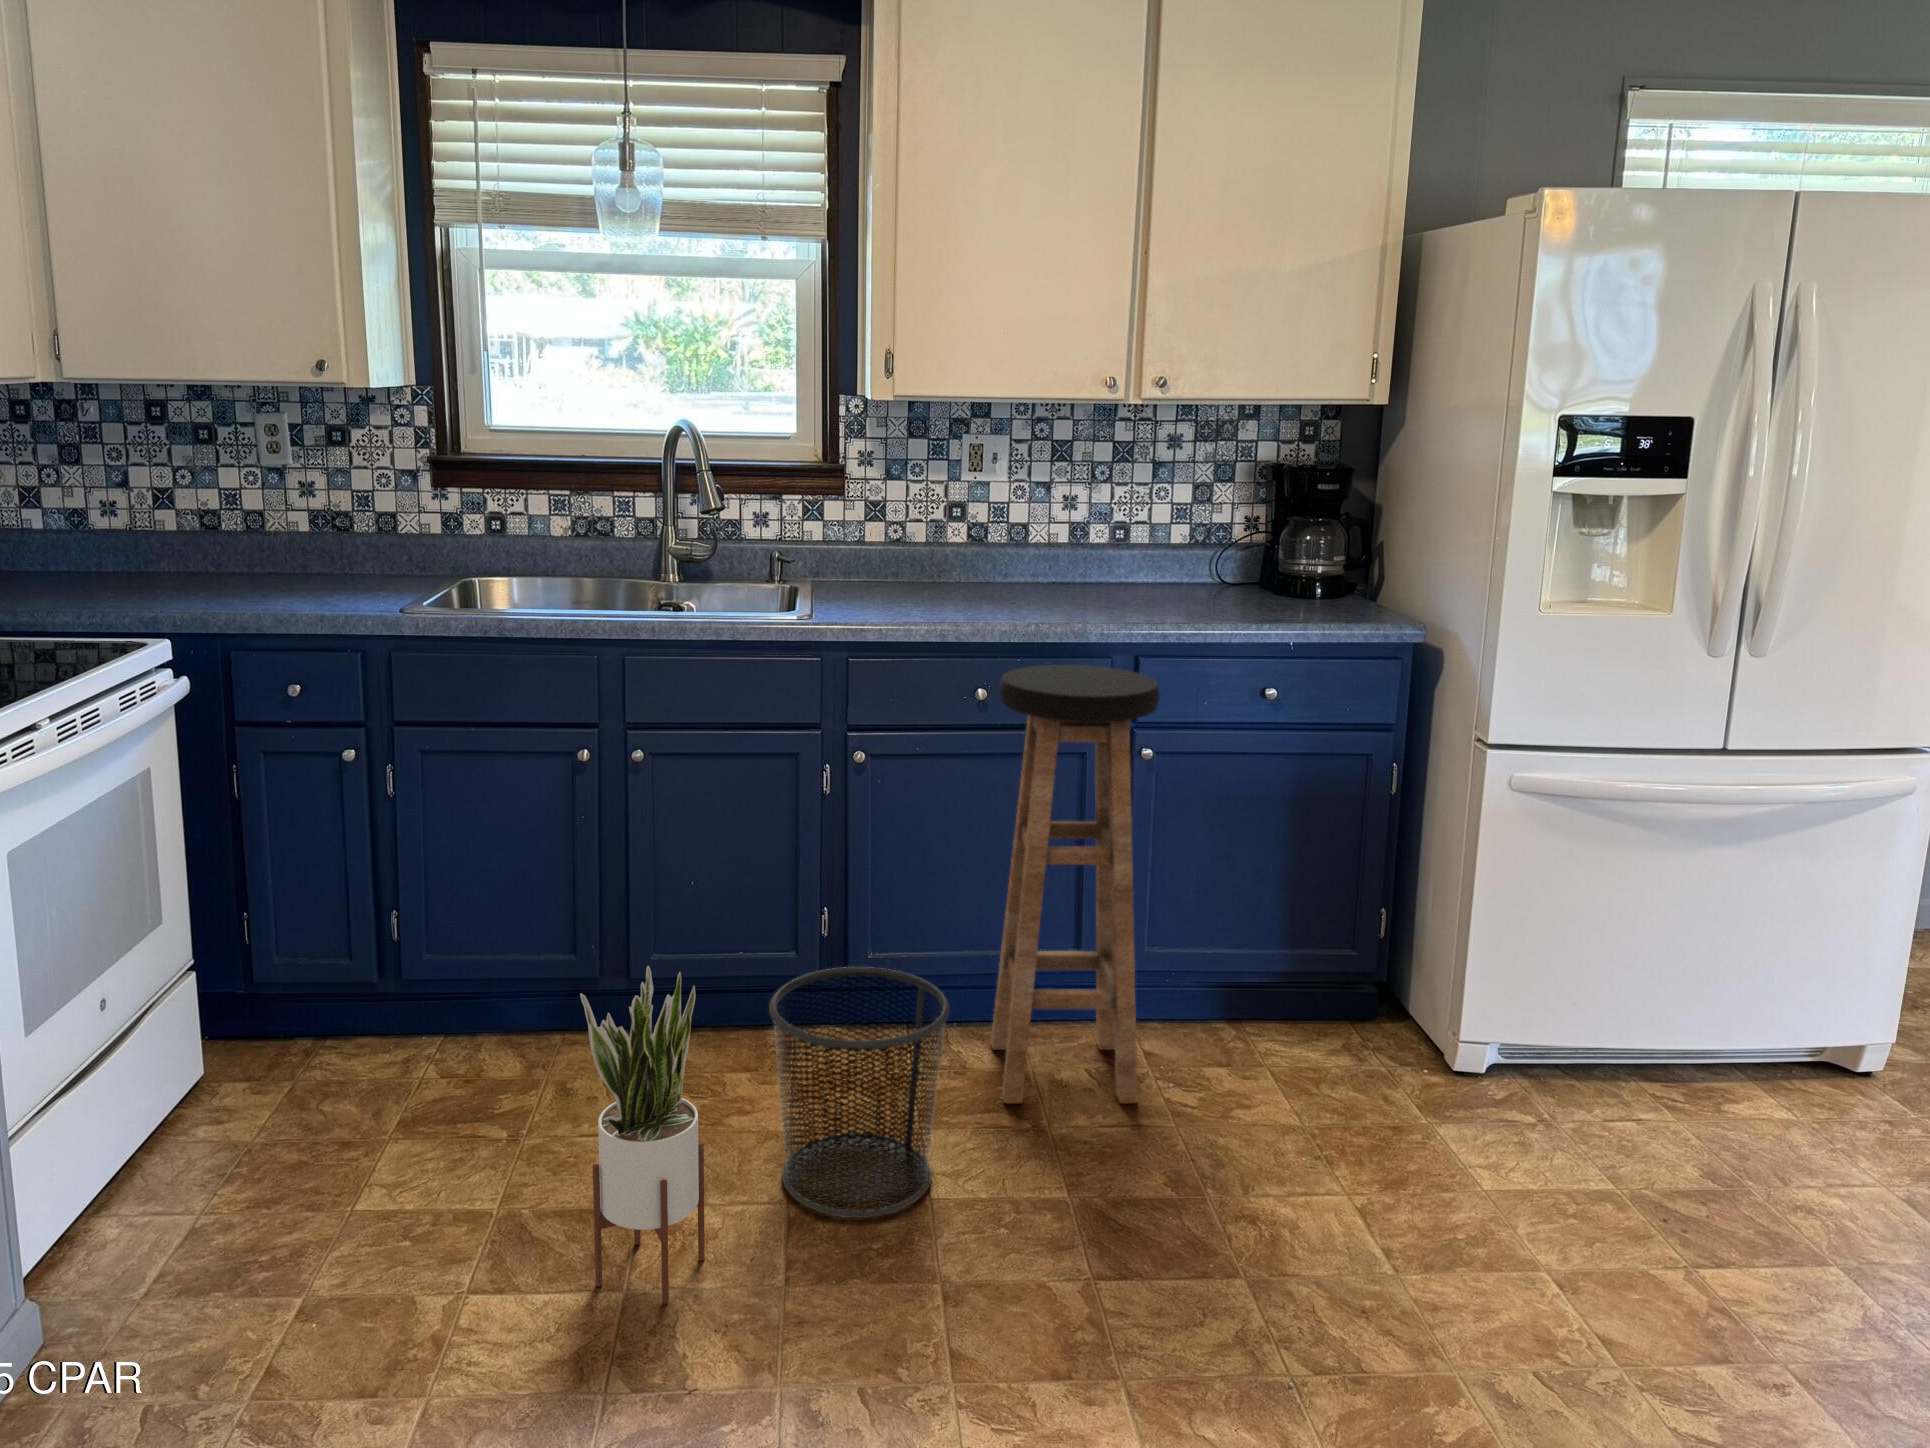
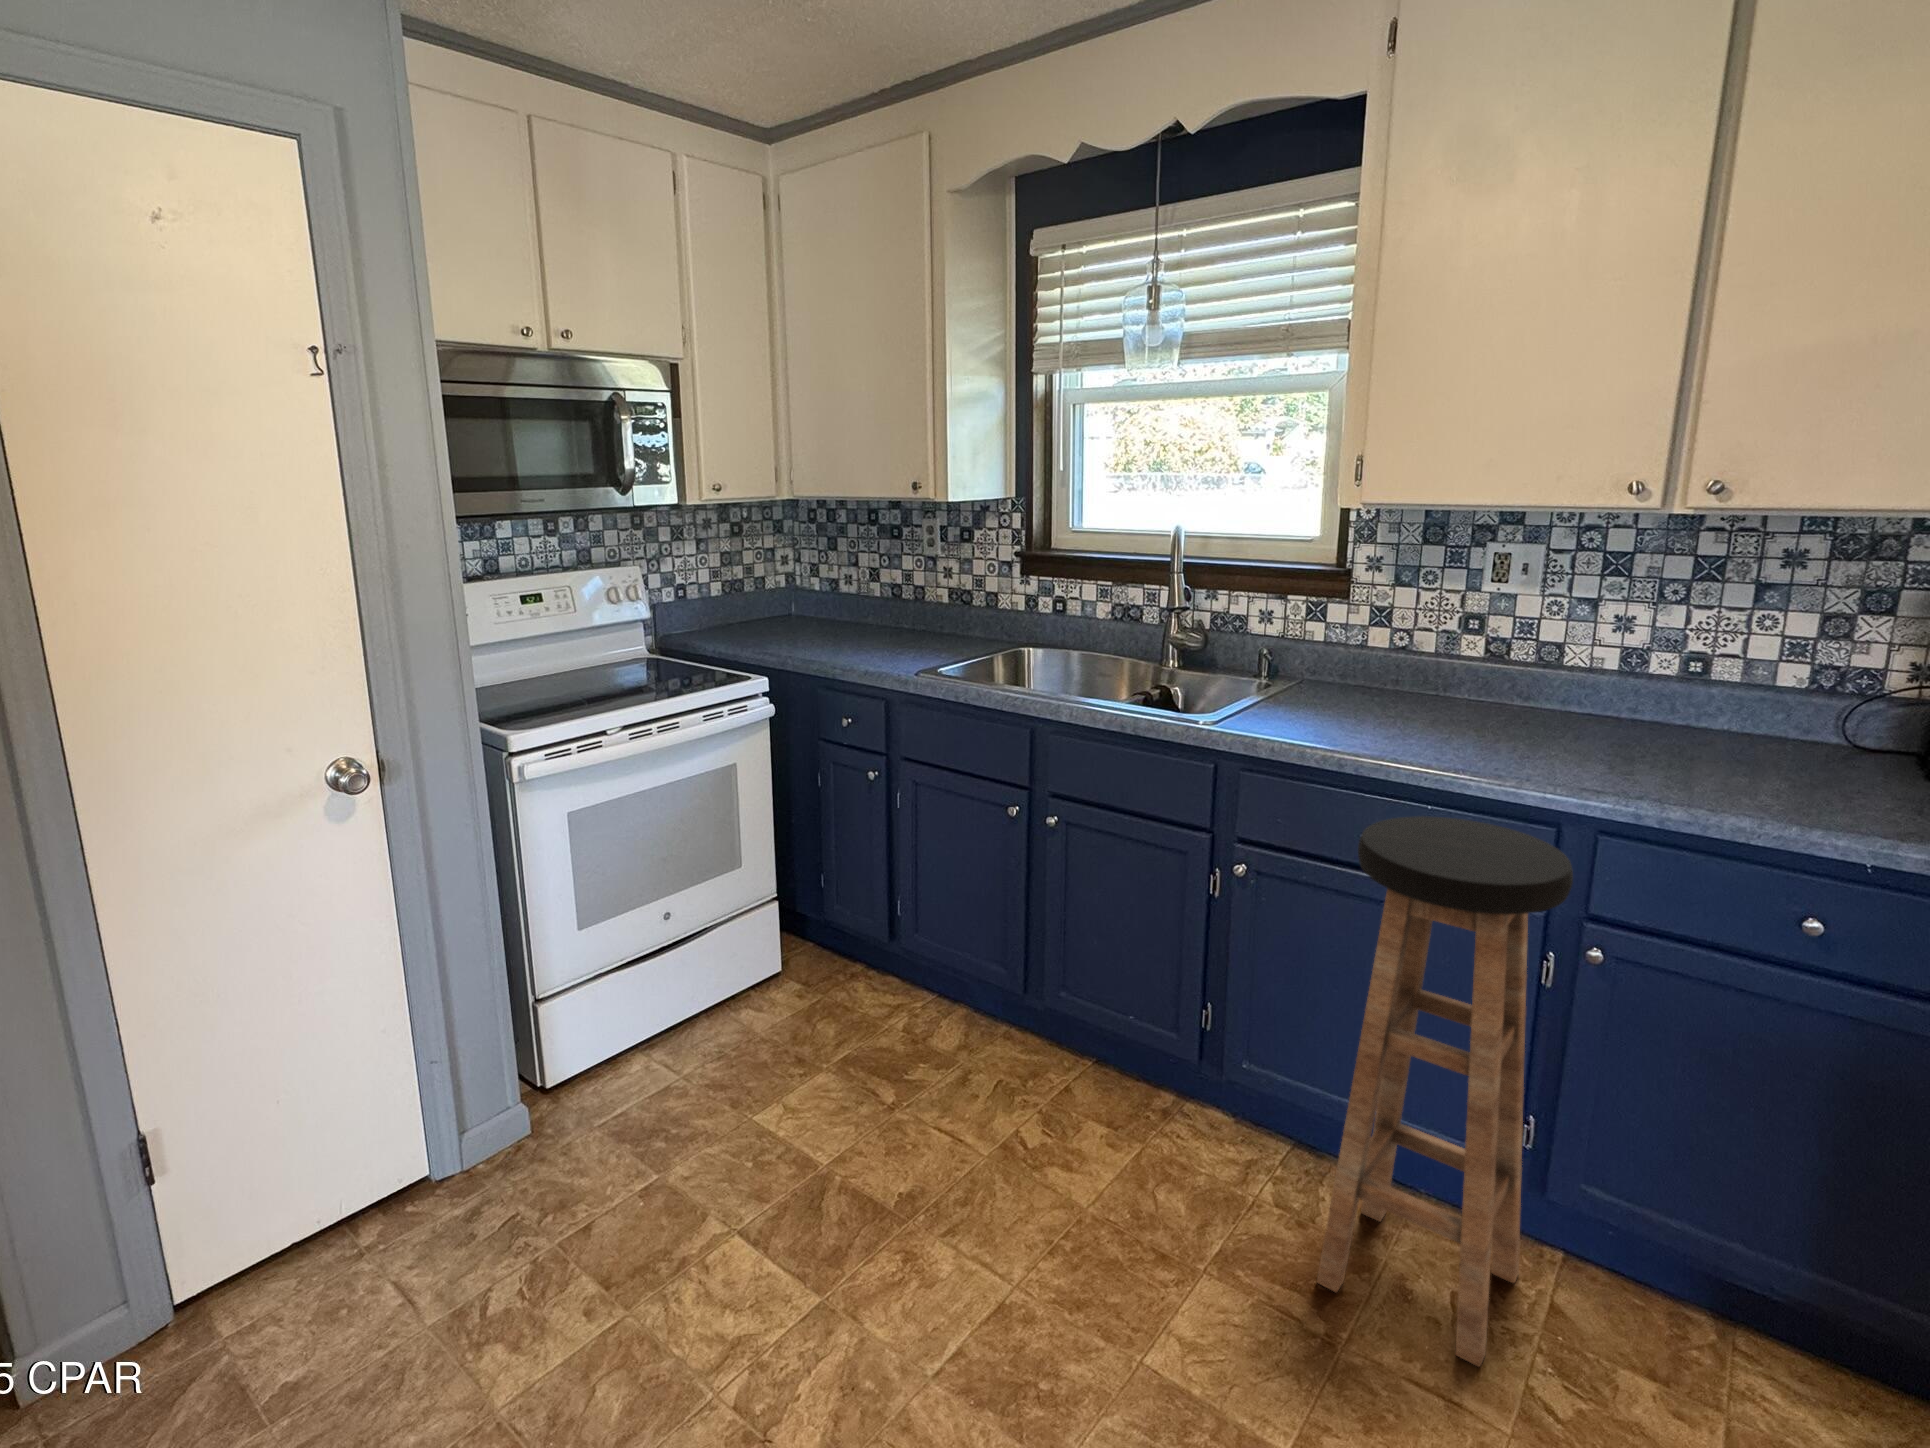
potted plant: present [580,966,705,1304] -> none [787,1023,919,1316]
waste bin: present [769,967,950,1218] -> none [1014,1070,1198,1344]

